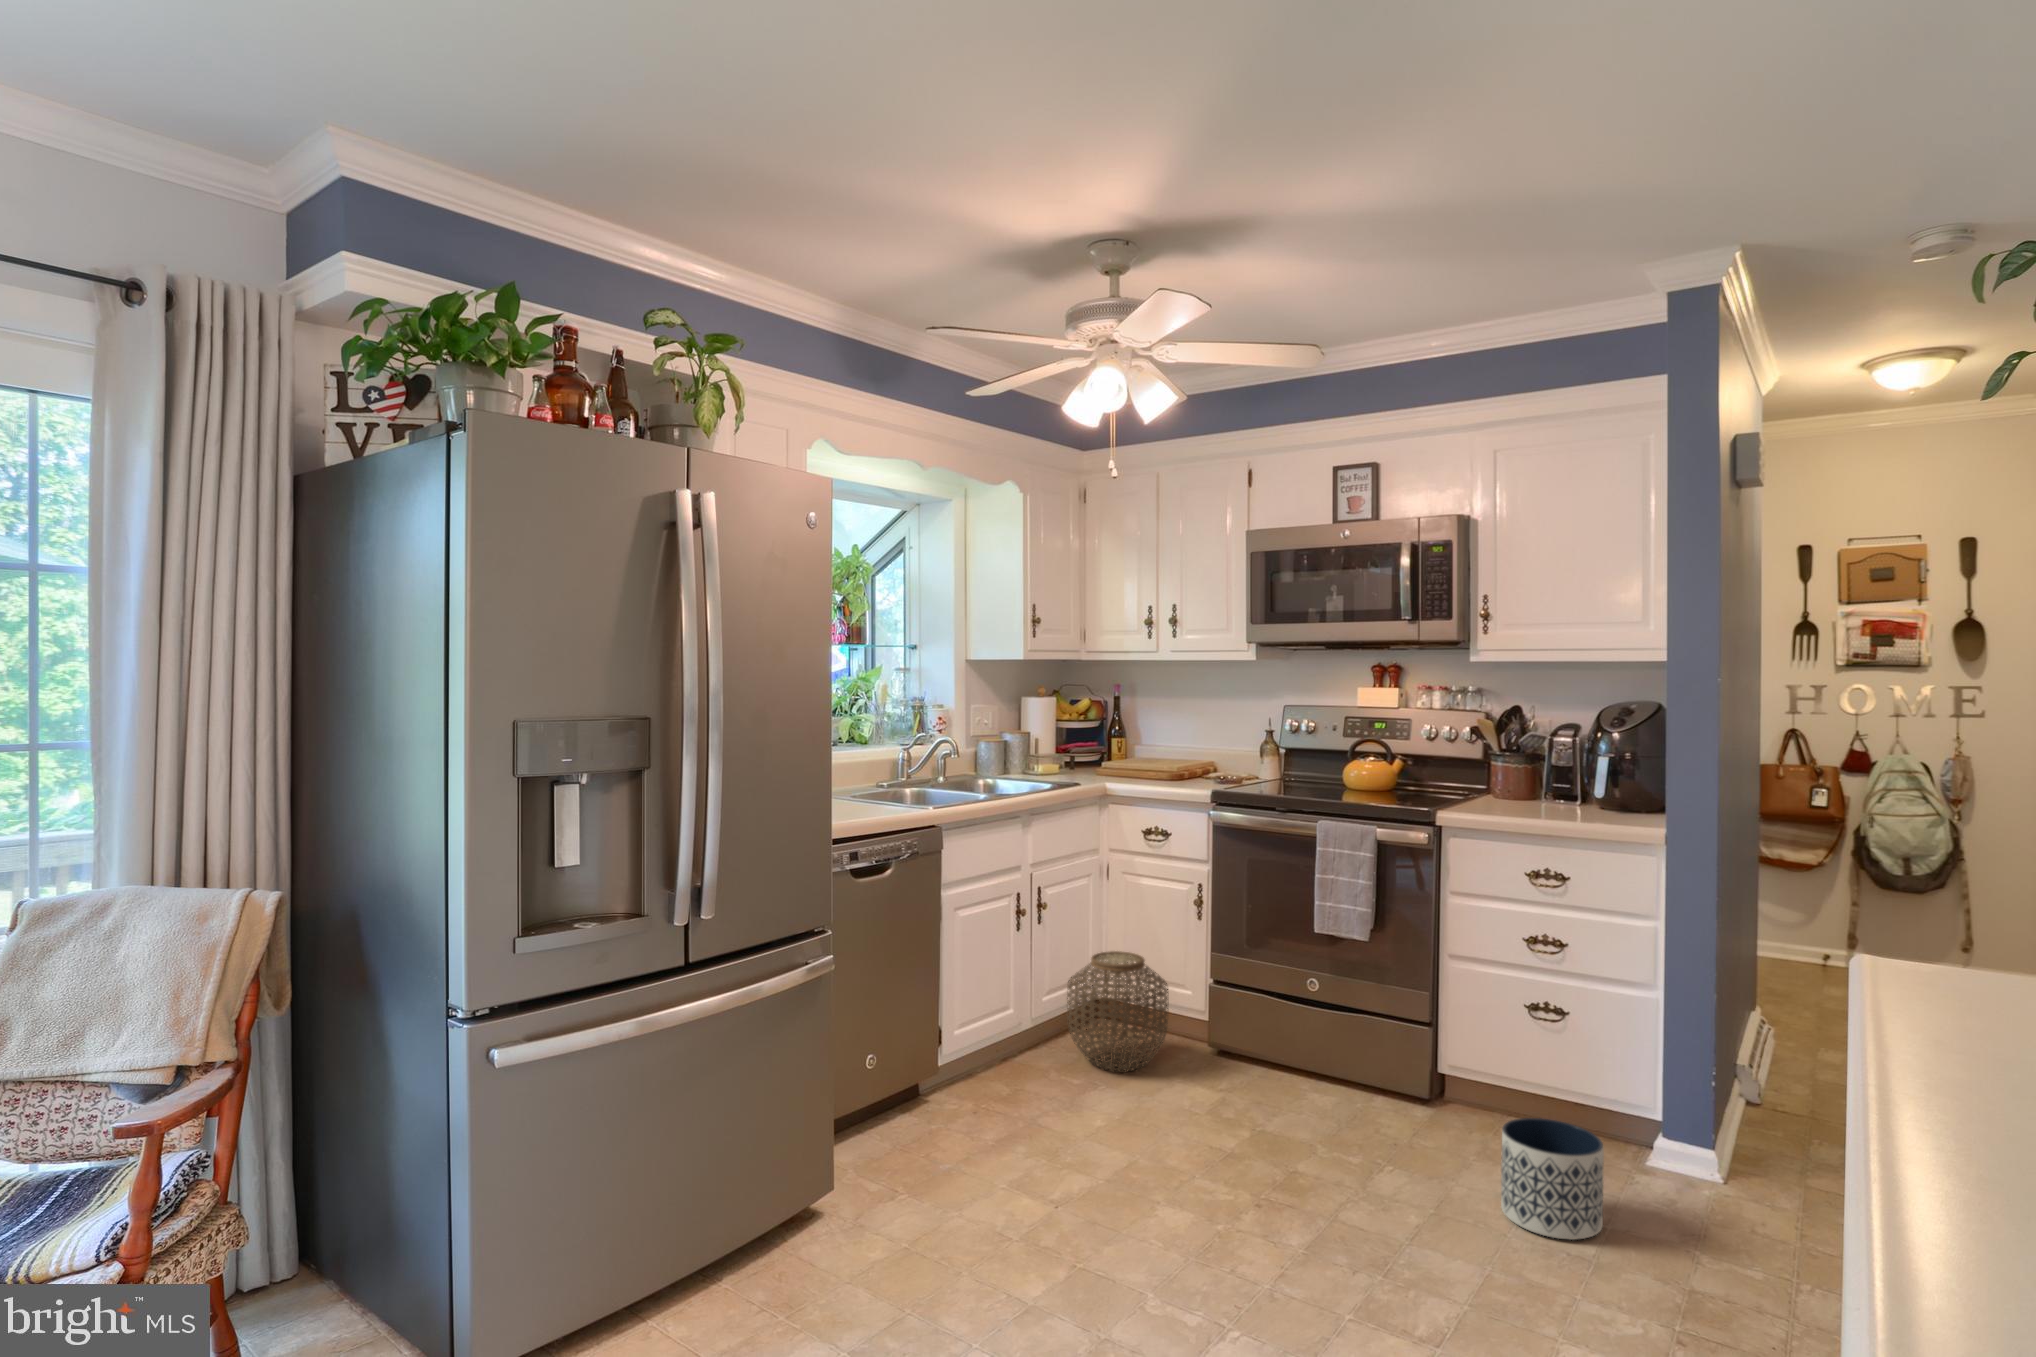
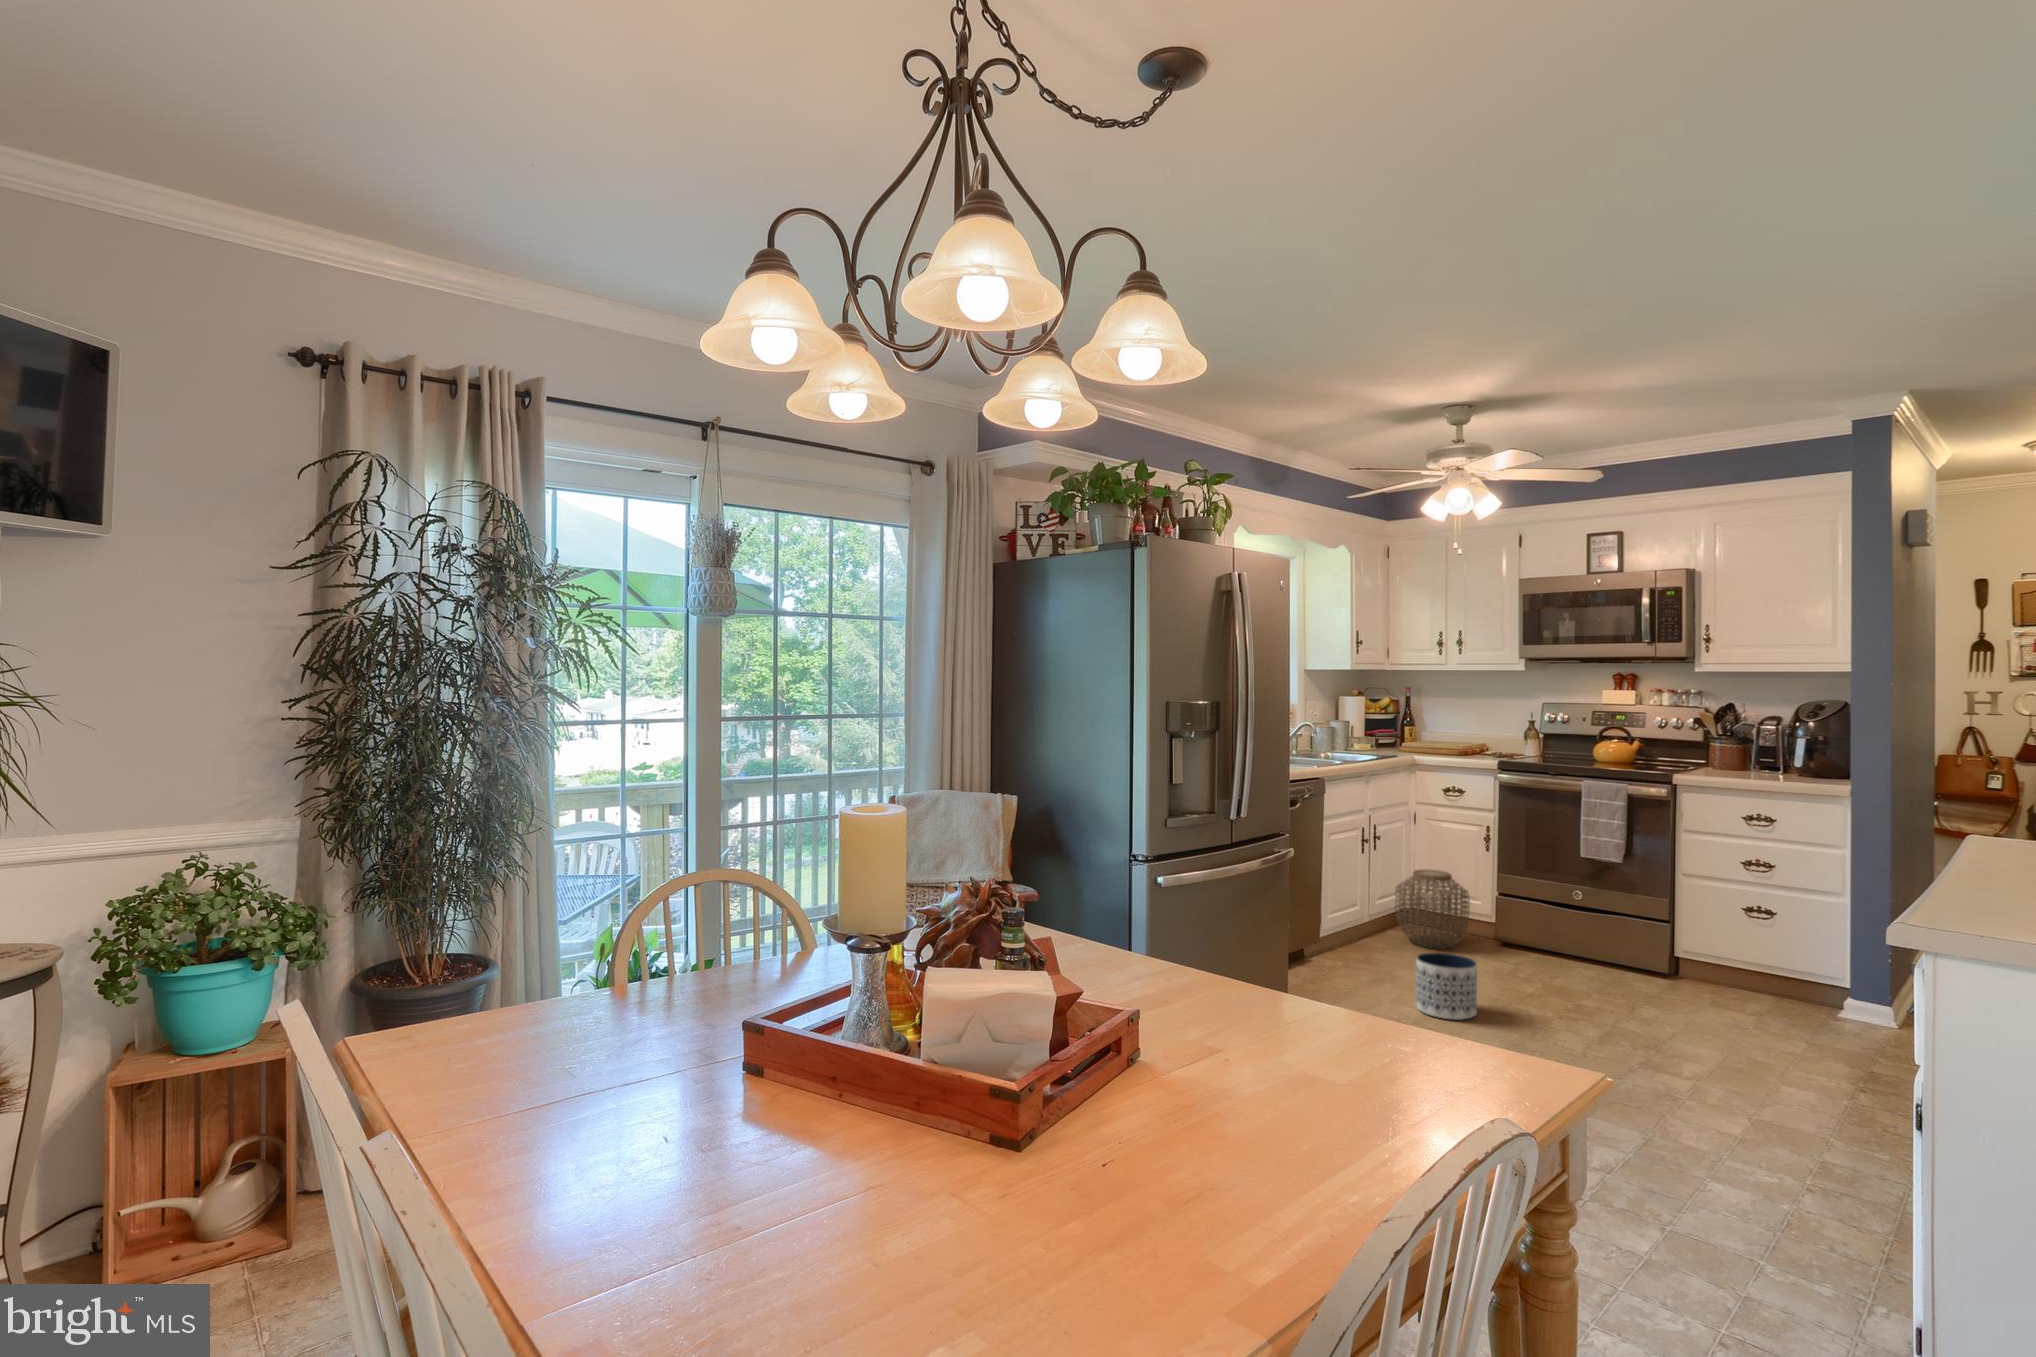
planter: present [1501,1118,1604,1240] -> present [1416,953,1477,1020]

